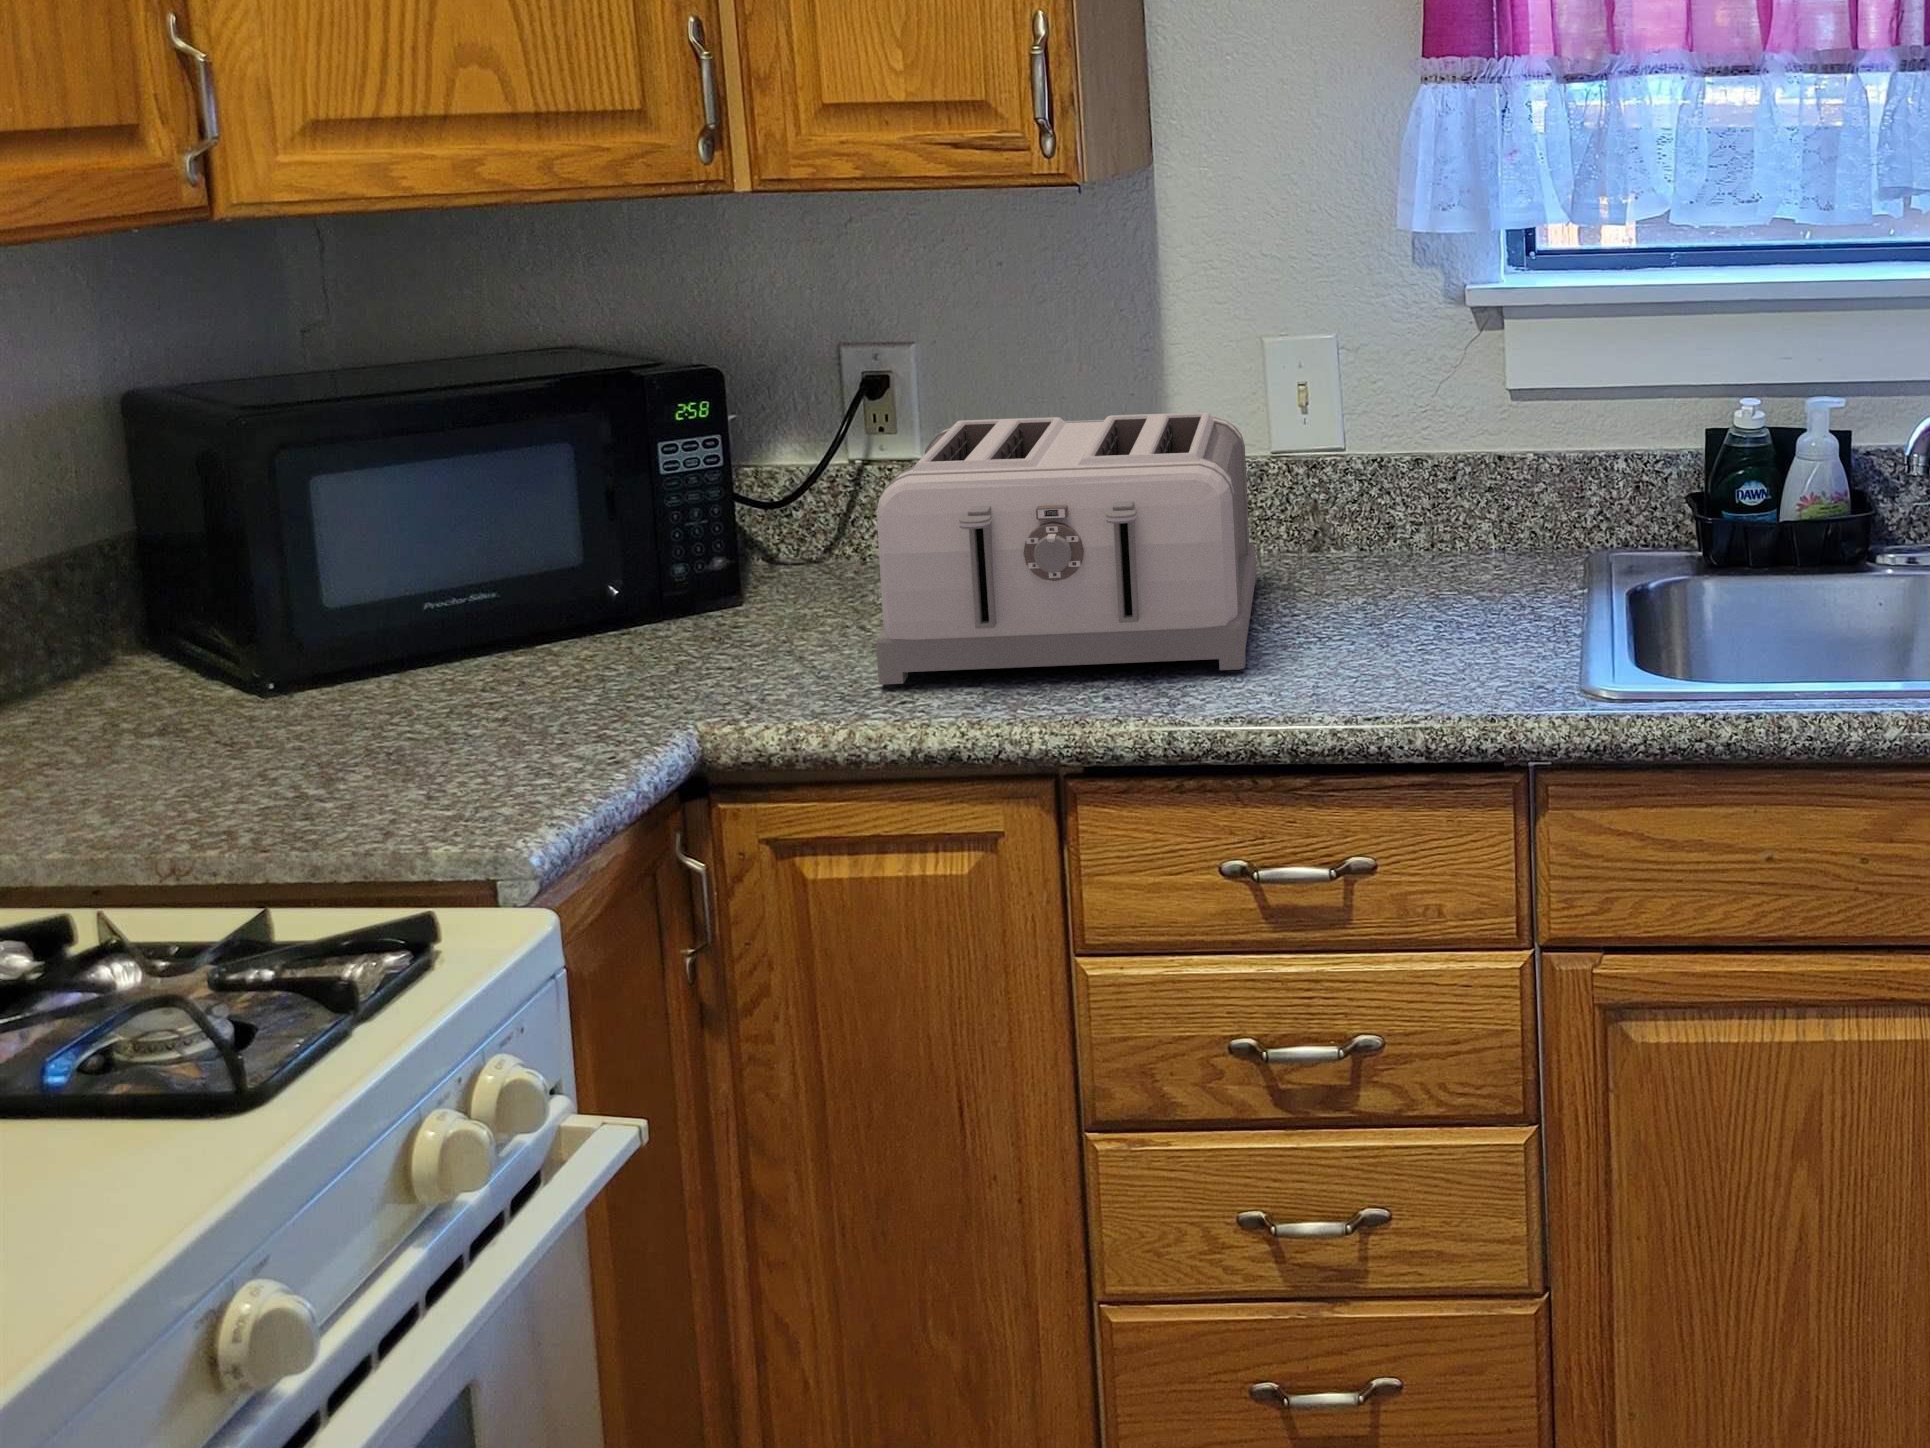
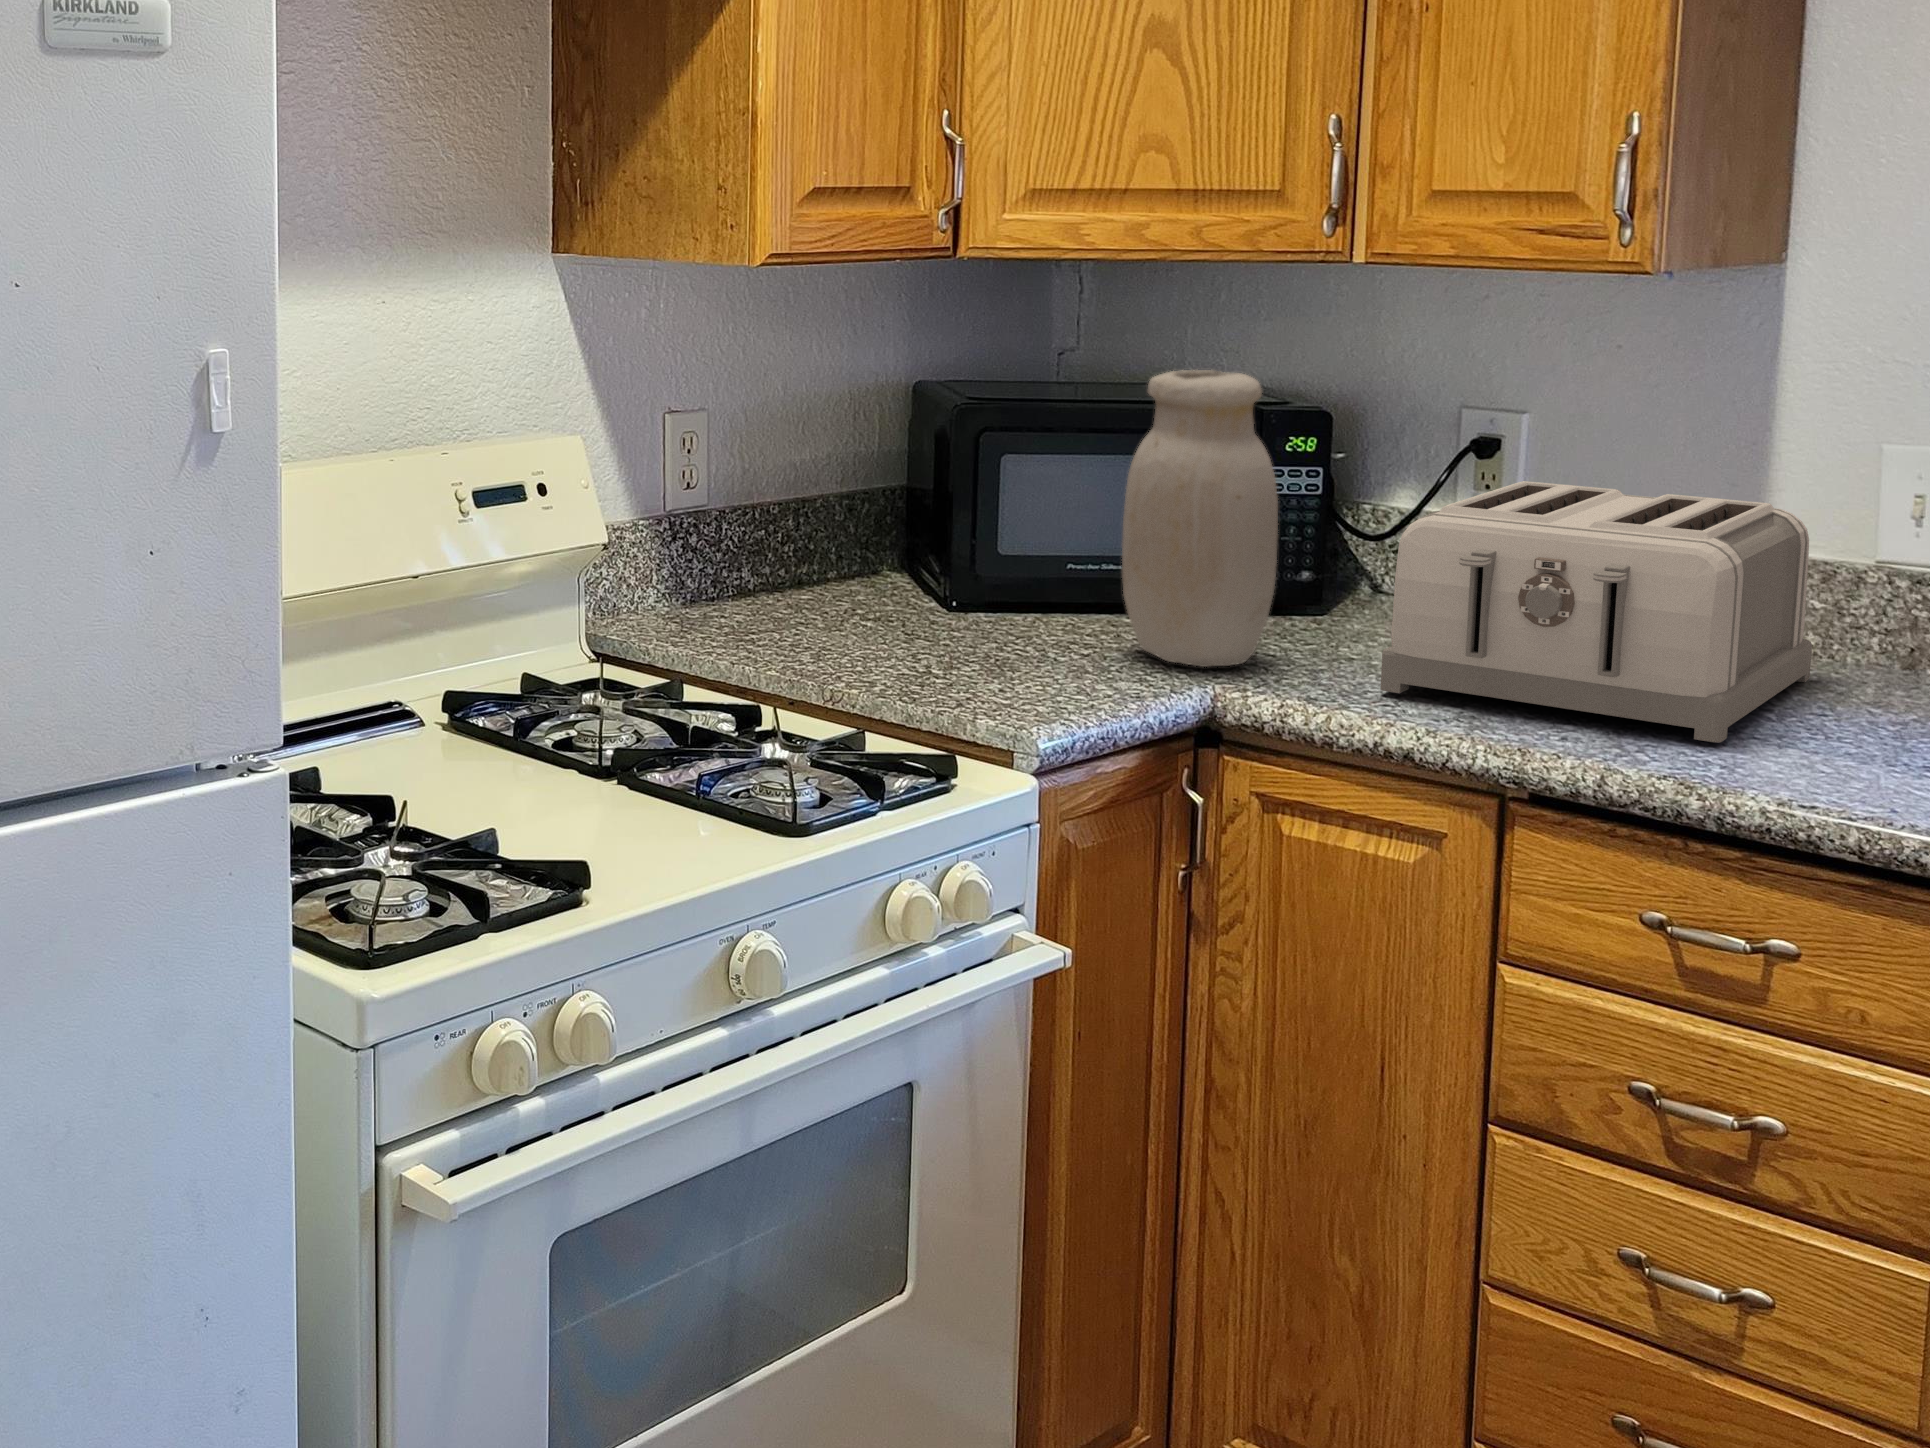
jar: none [518,336,725,702] -> present [1122,370,1278,667]

